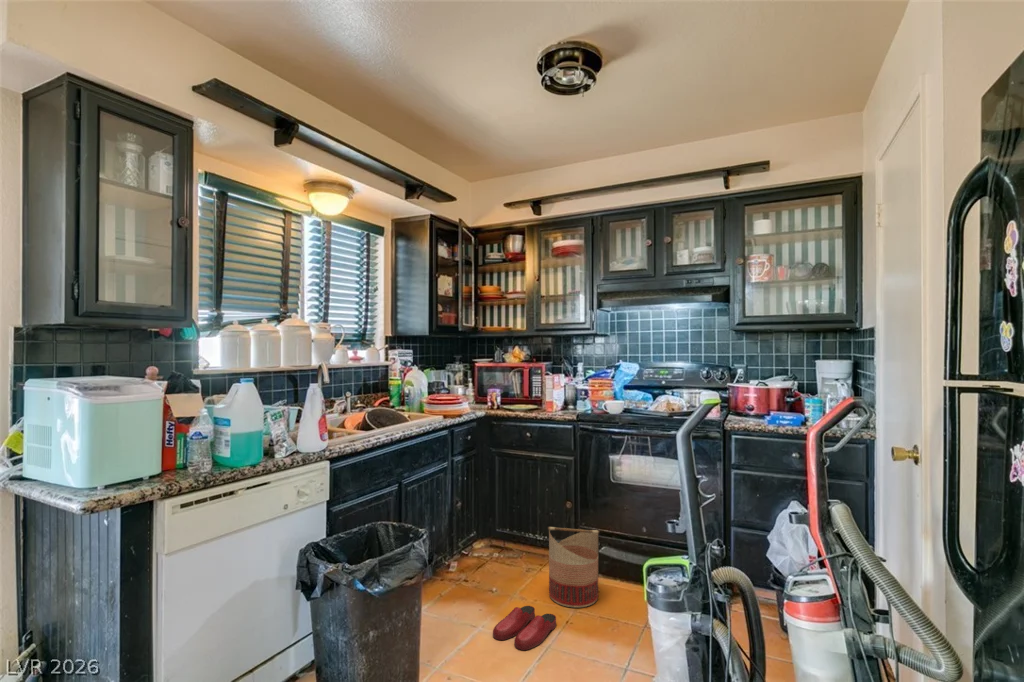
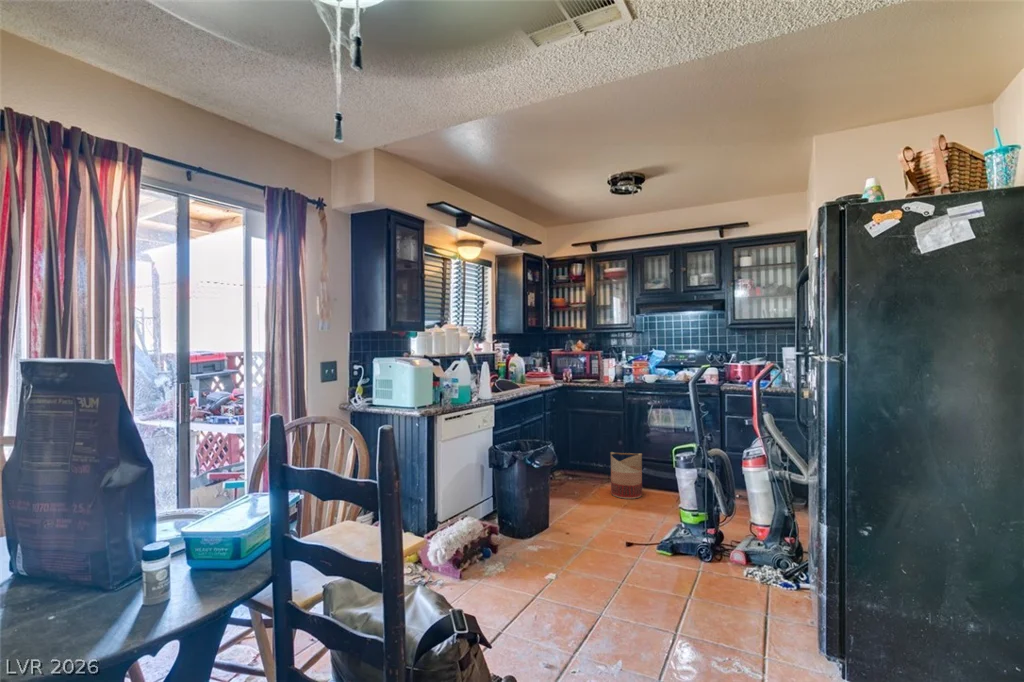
slippers: present [493,606,556,650] -> none [583,495,619,514]

